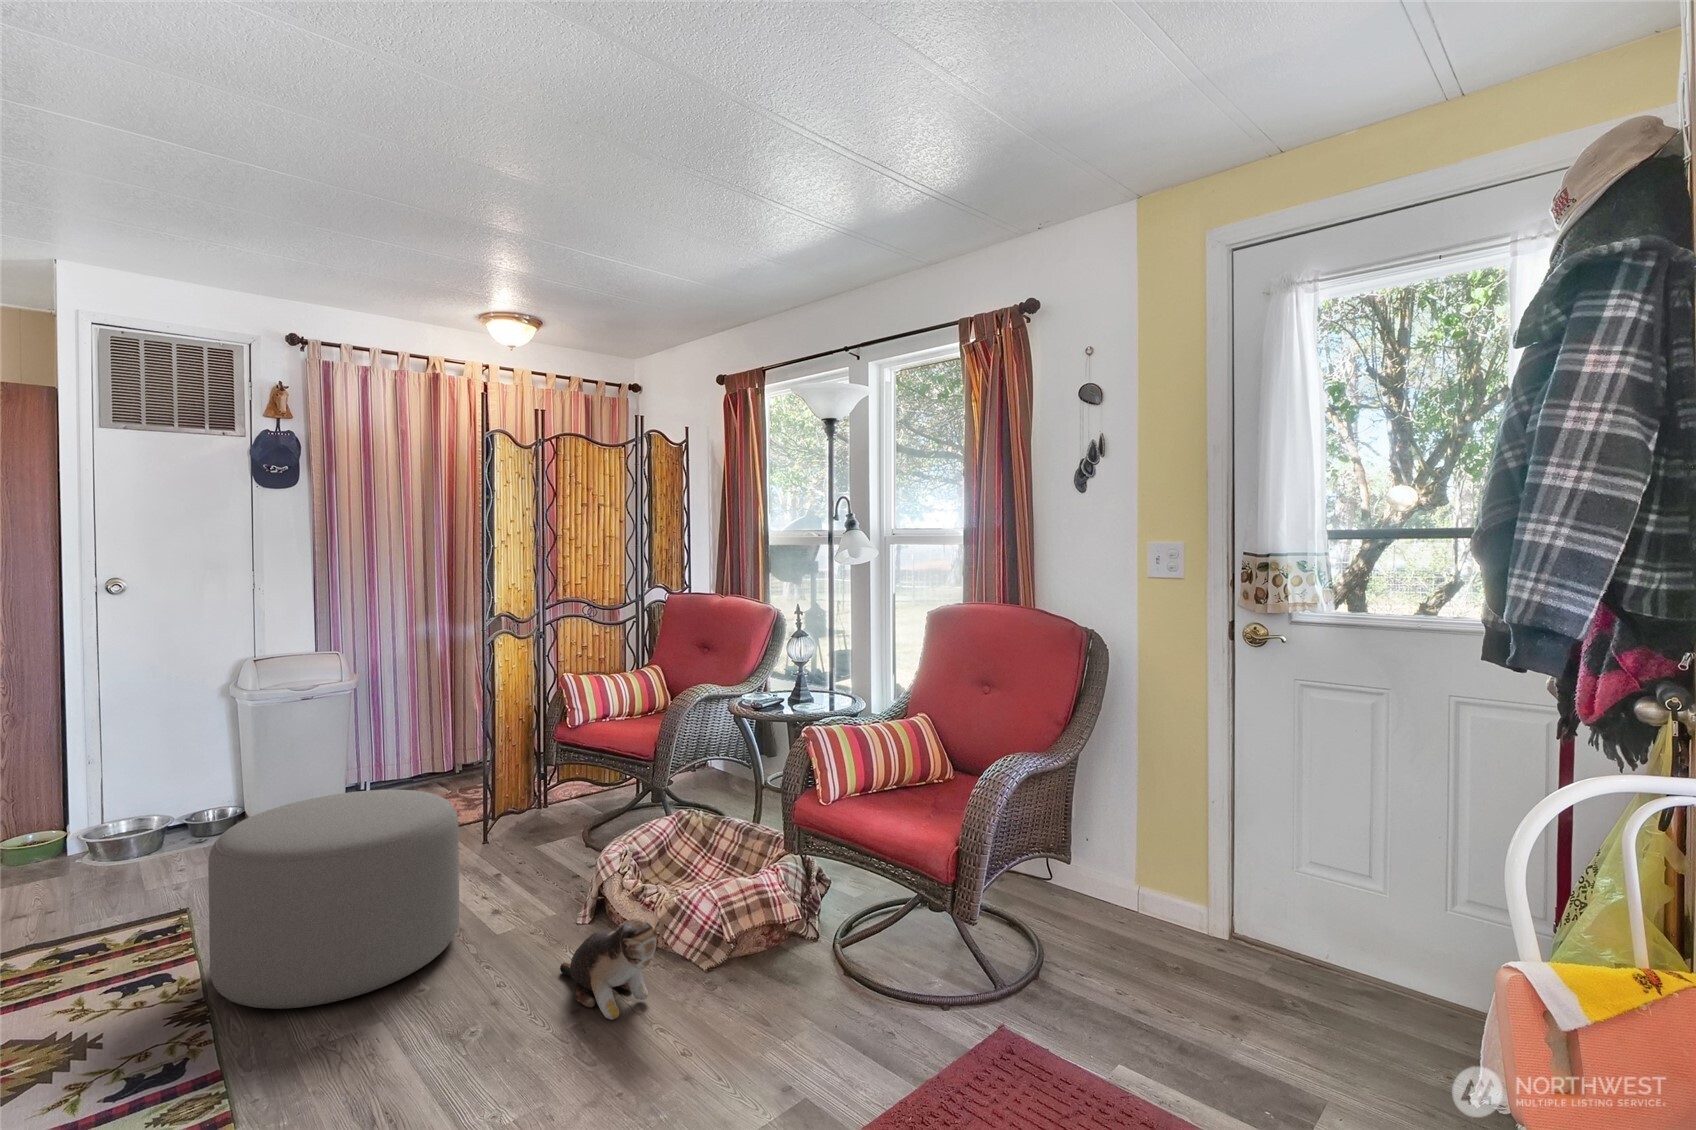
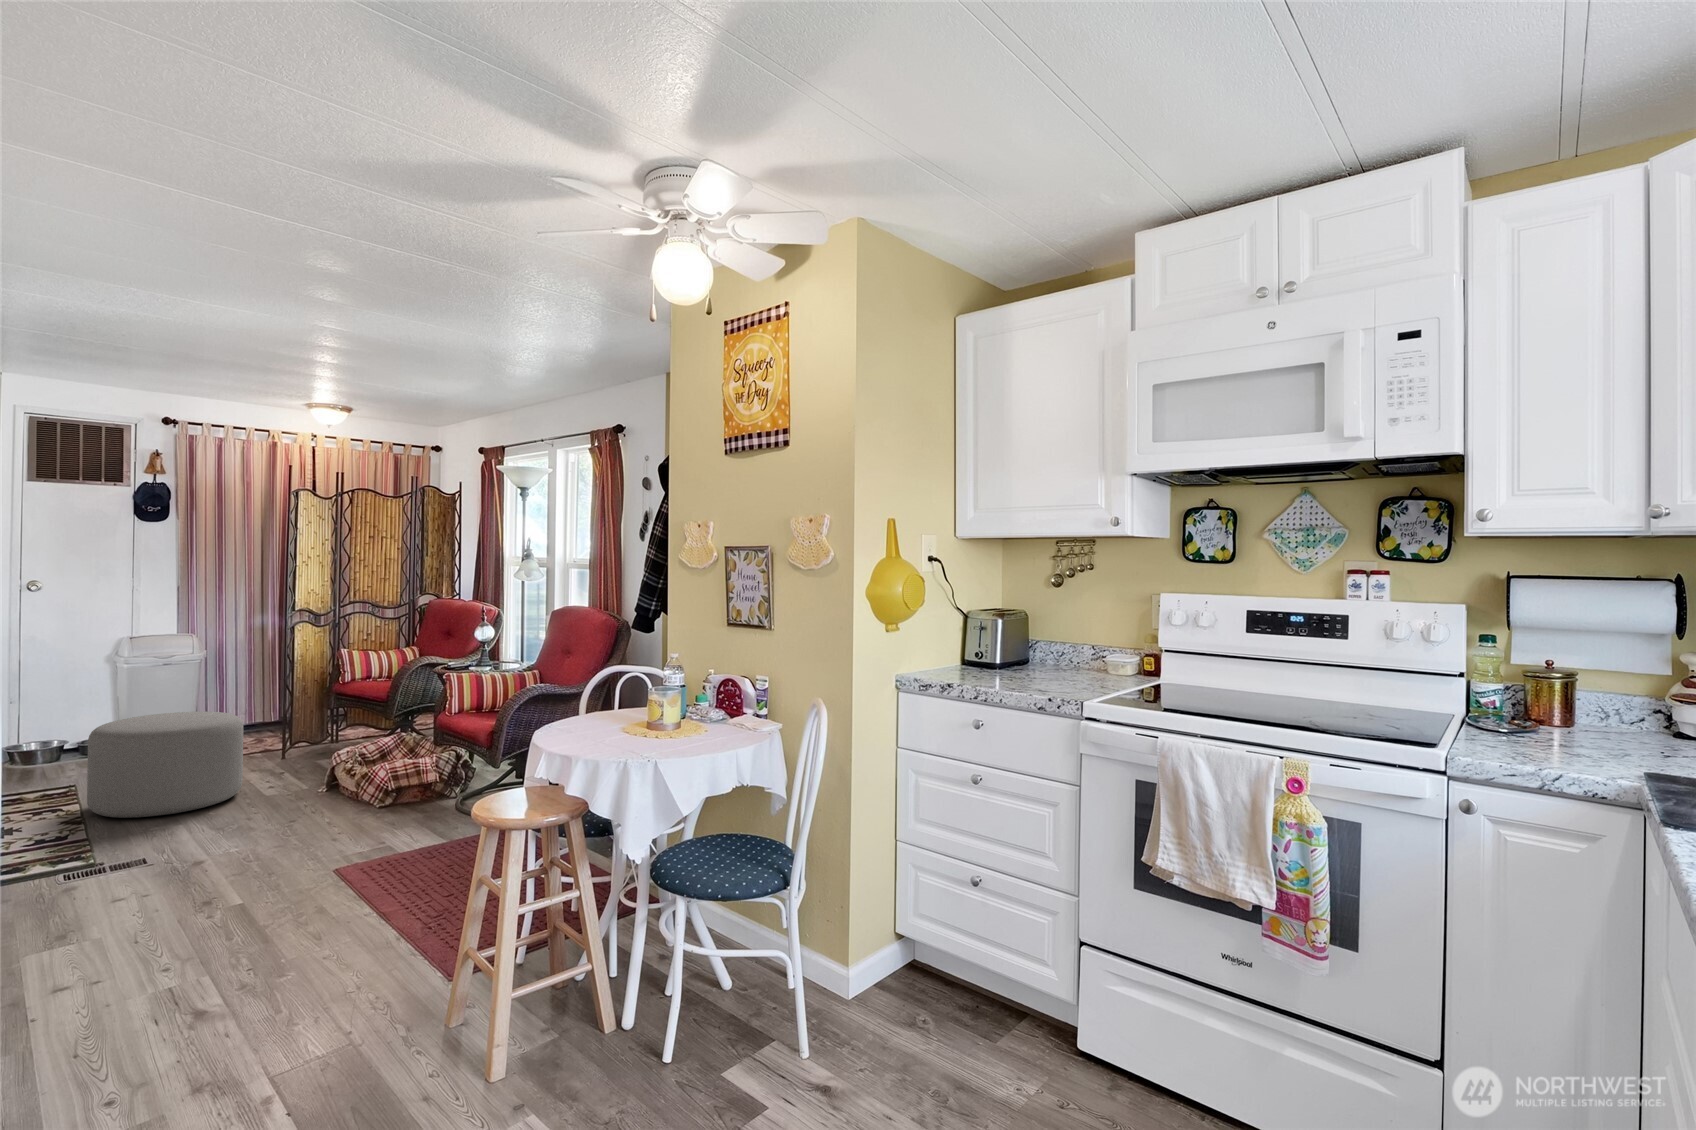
plush toy: present [560,918,664,1020] -> none [292,769,338,822]

